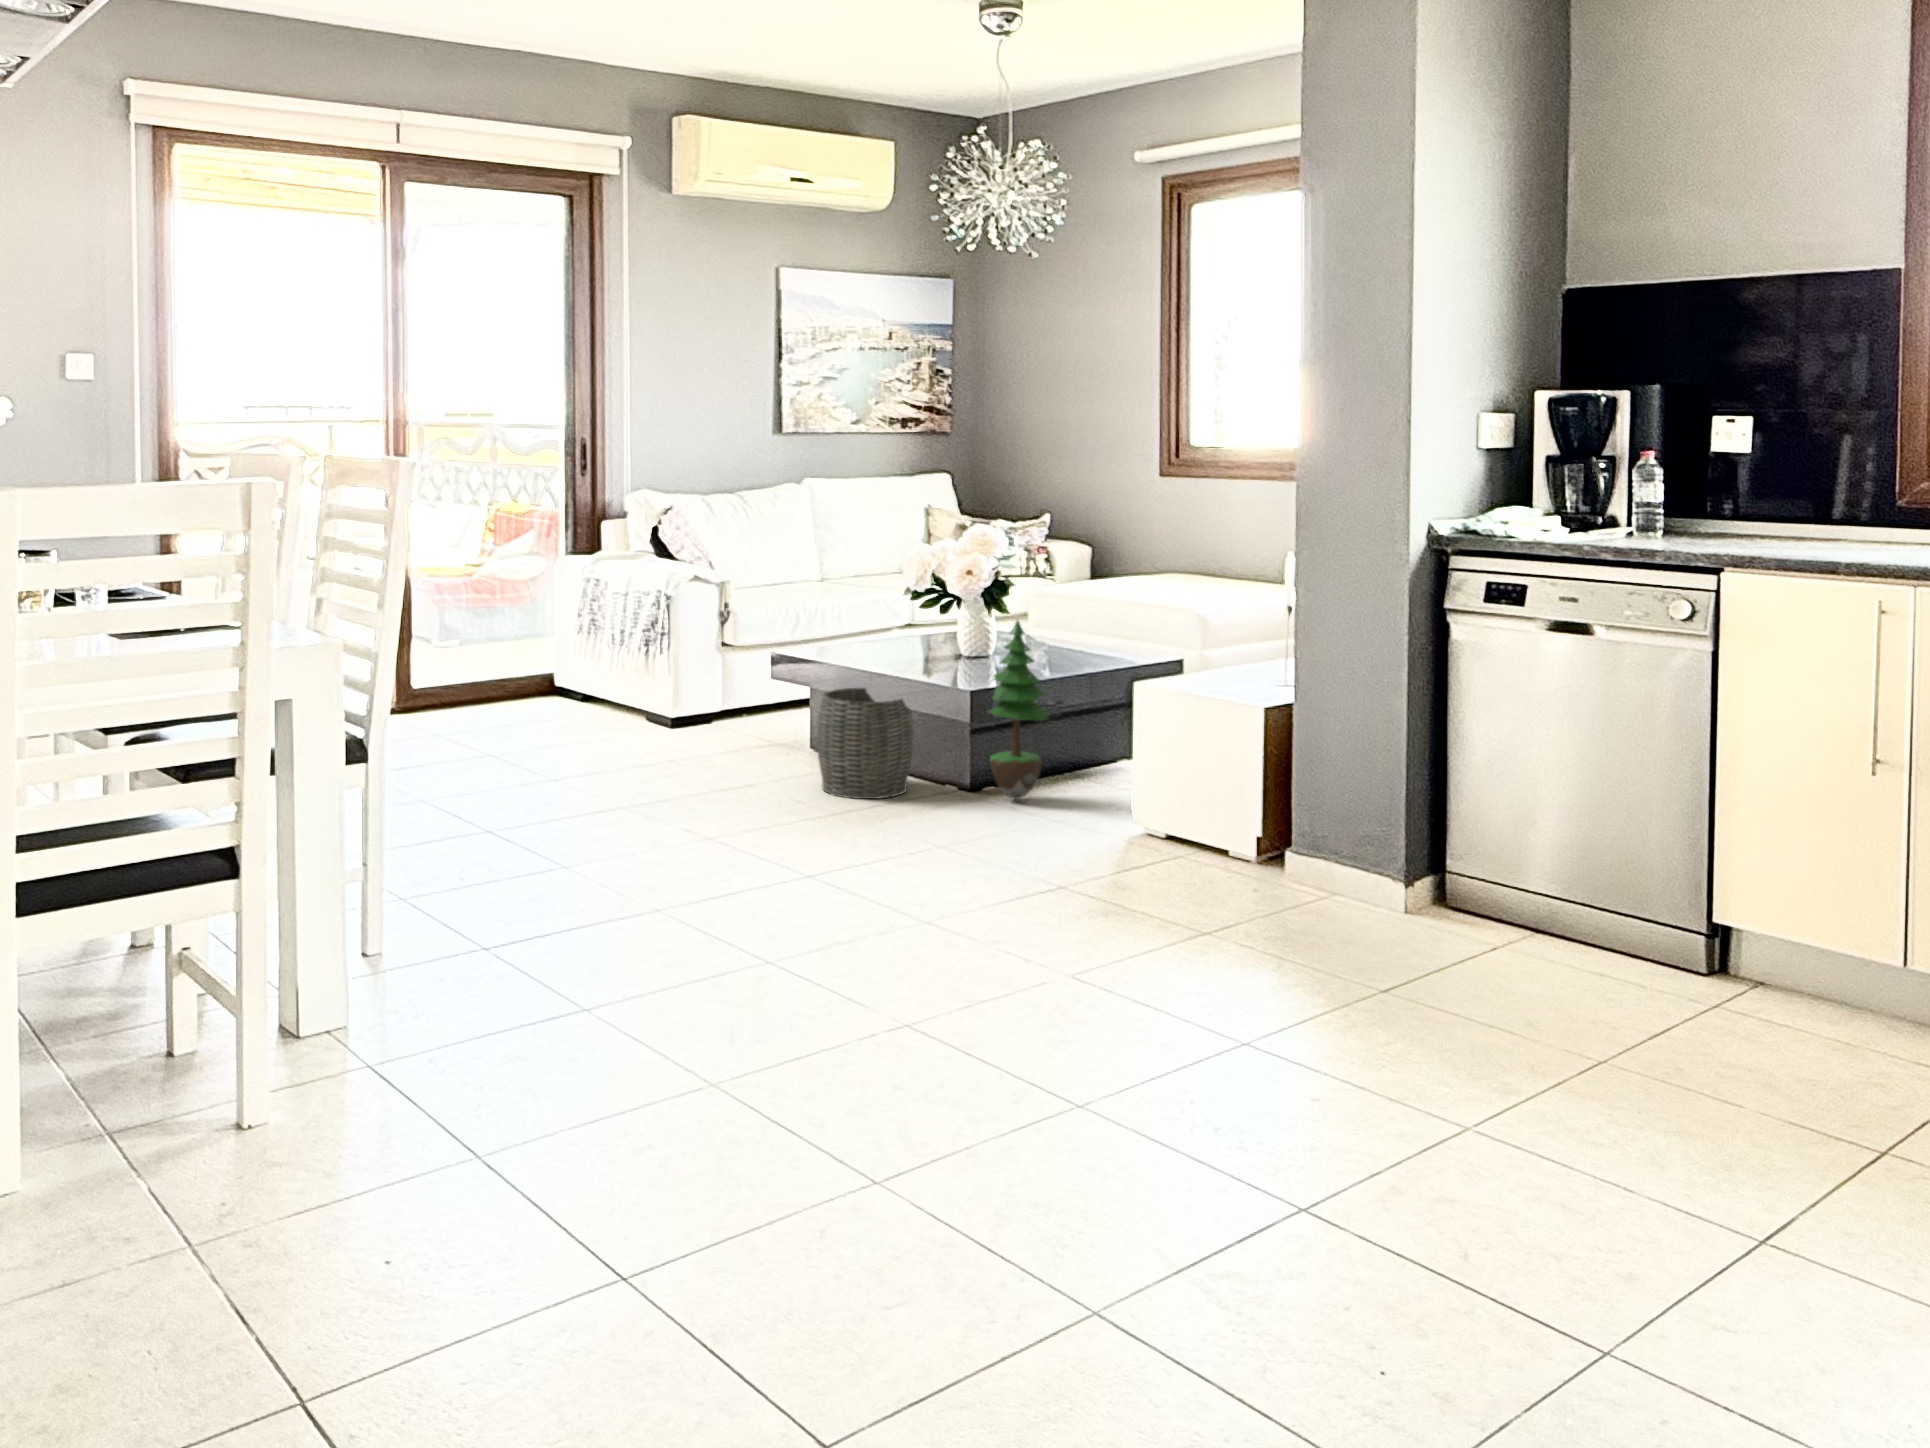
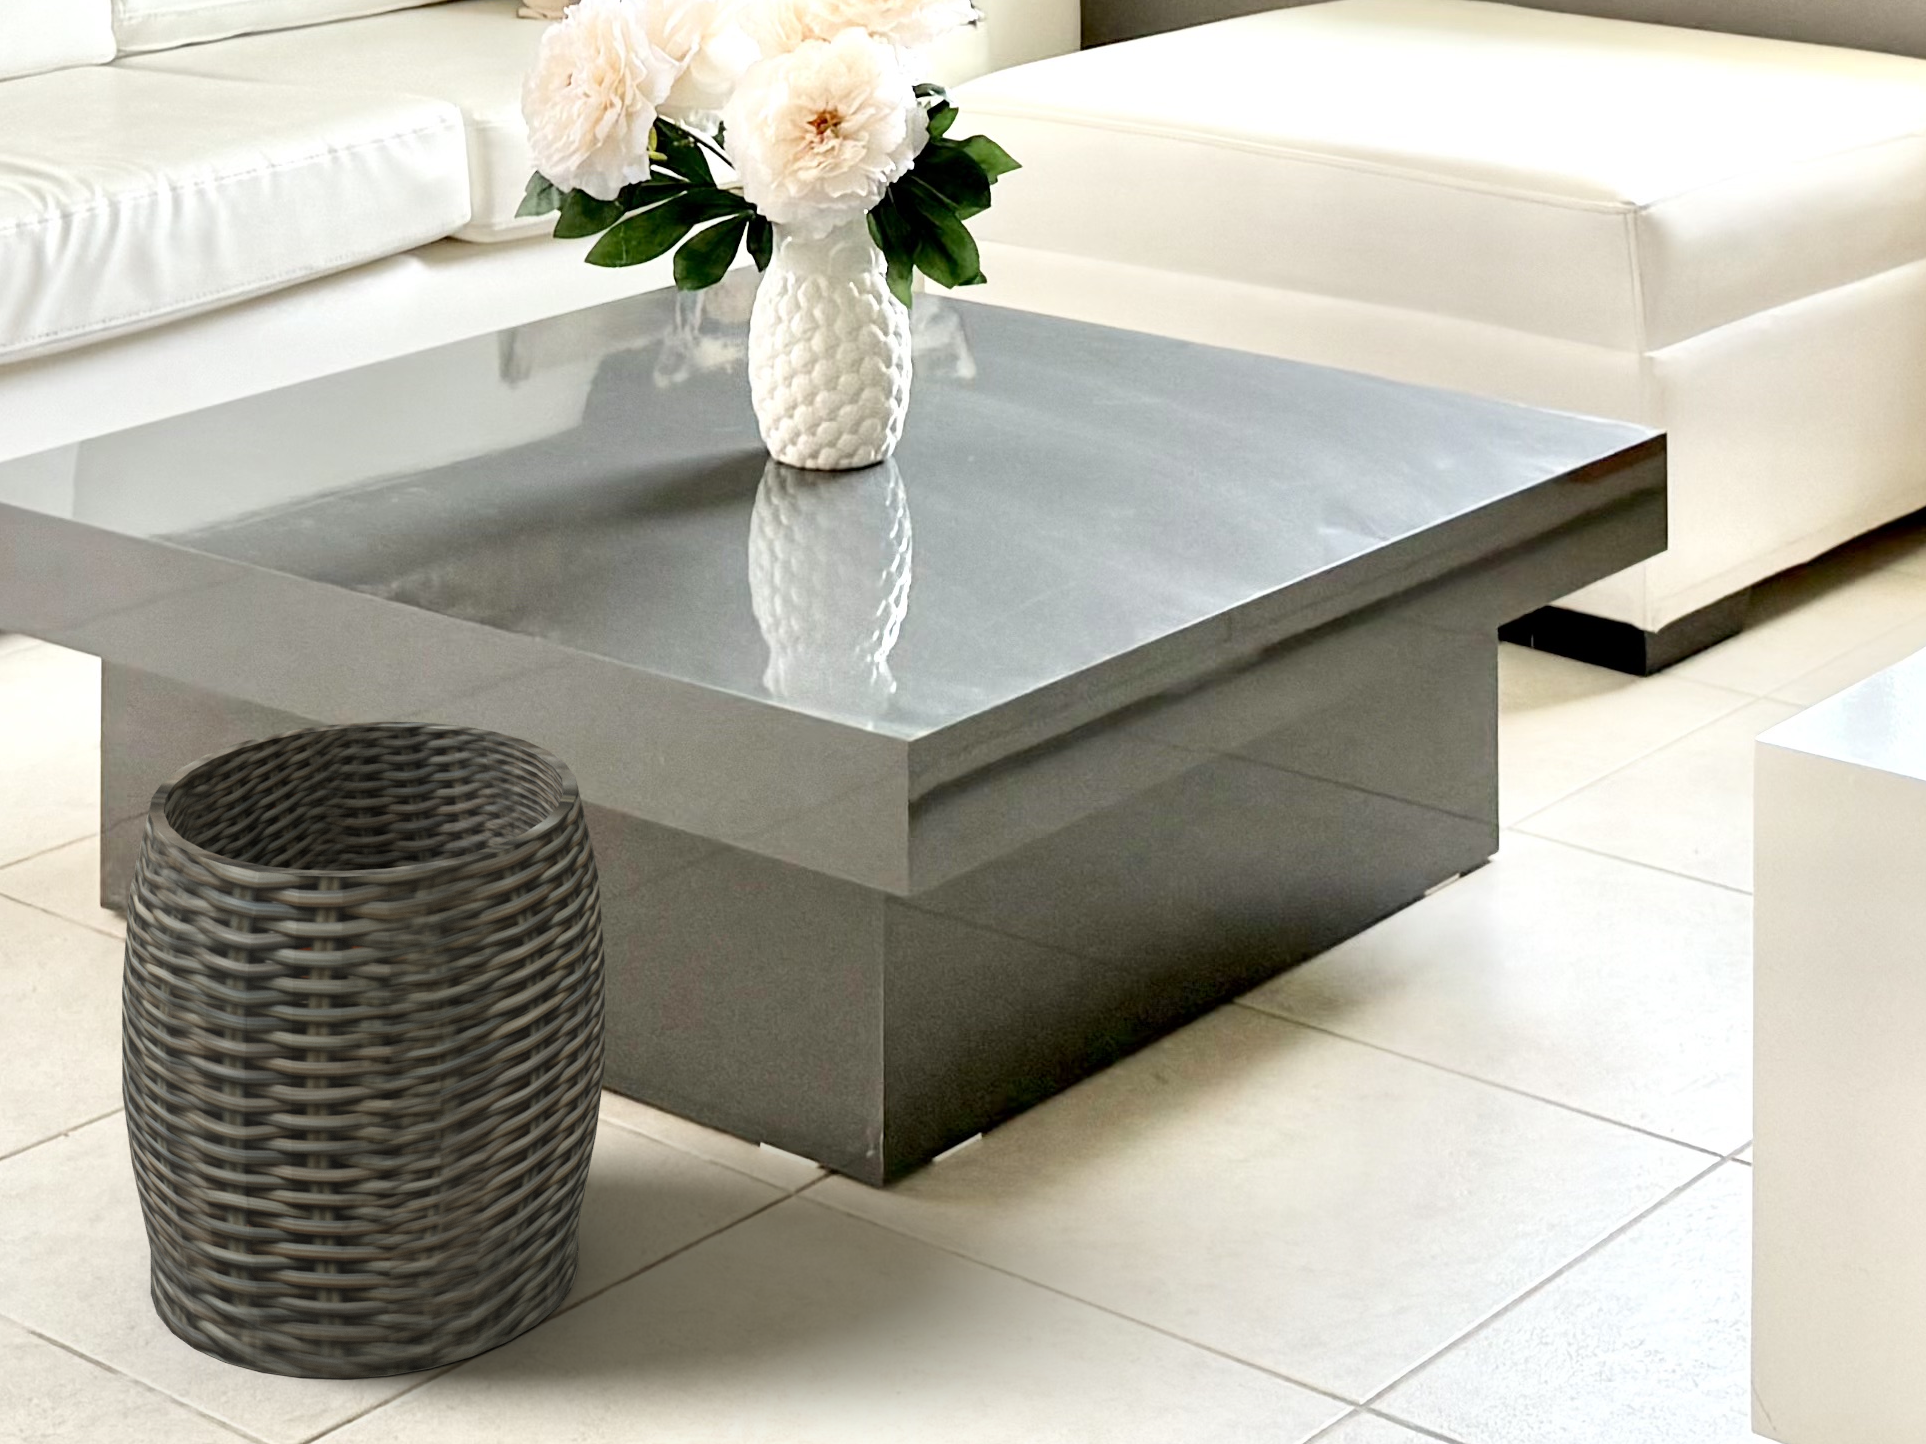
potted tree: present [988,620,1048,800] -> none [965,390,1291,1301]

